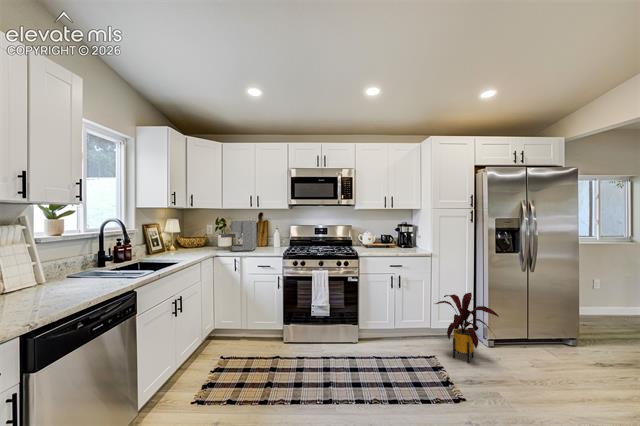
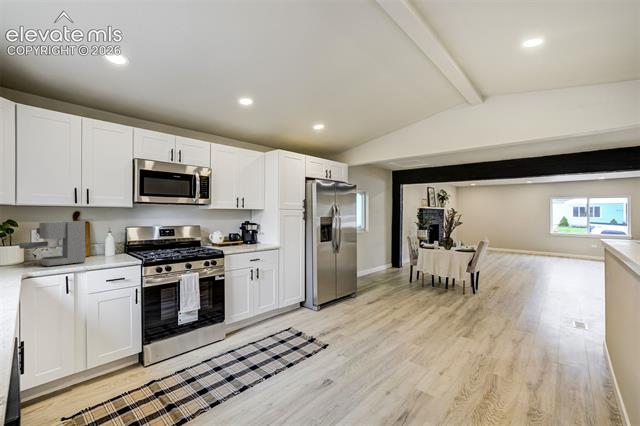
house plant: present [435,293,498,363] -> none [289,273,334,324]

